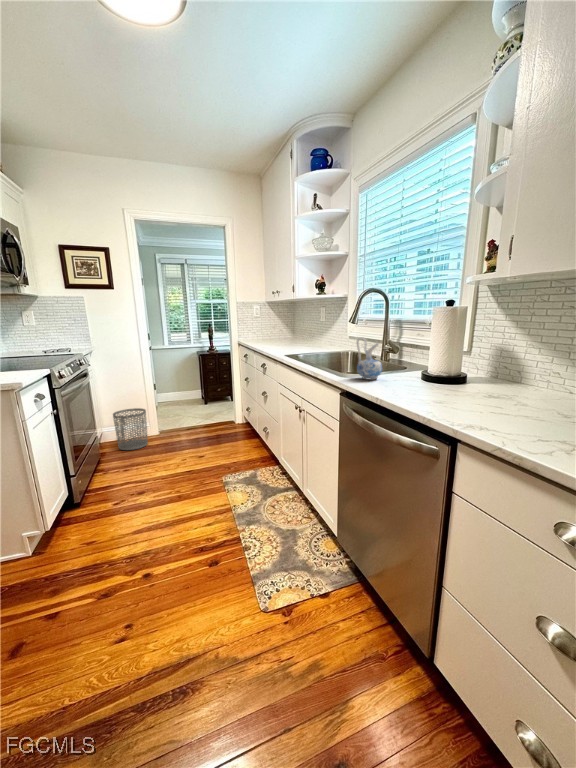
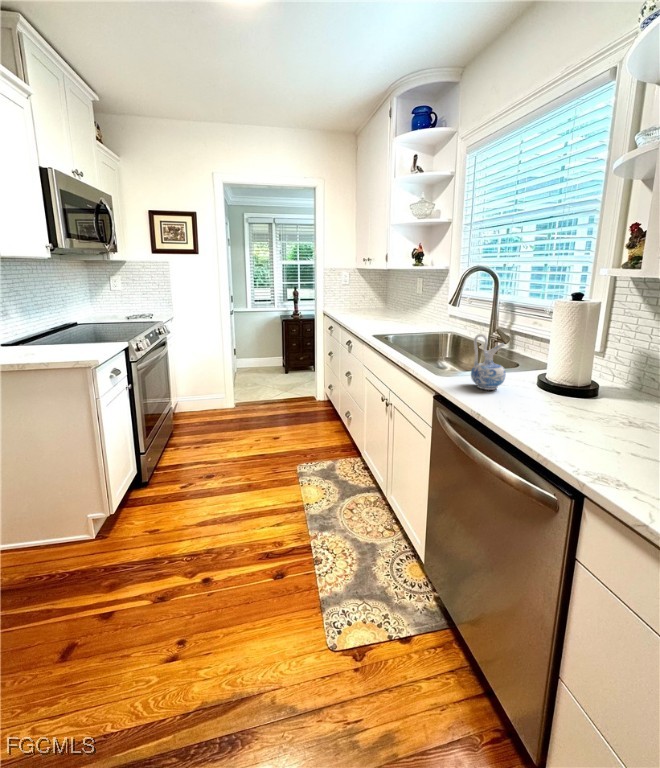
waste bin: present [113,408,148,450] -> none [186,376,222,422]

